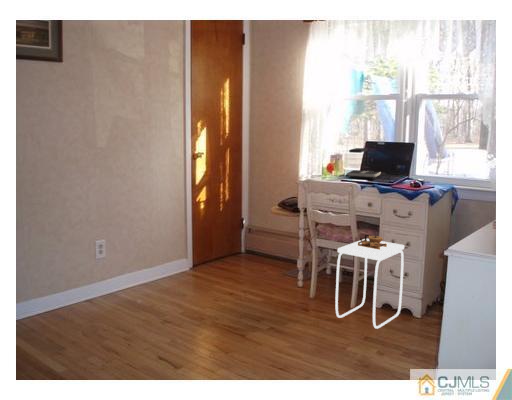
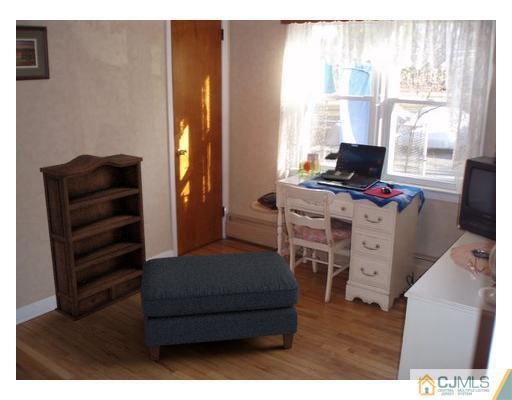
bookshelf: none [50,144,160,319] -> present [40,154,146,321]
side table: present [335,234,404,329] -> none [311,239,374,326]
ottoman: none [149,247,322,354] -> present [141,252,299,360]

